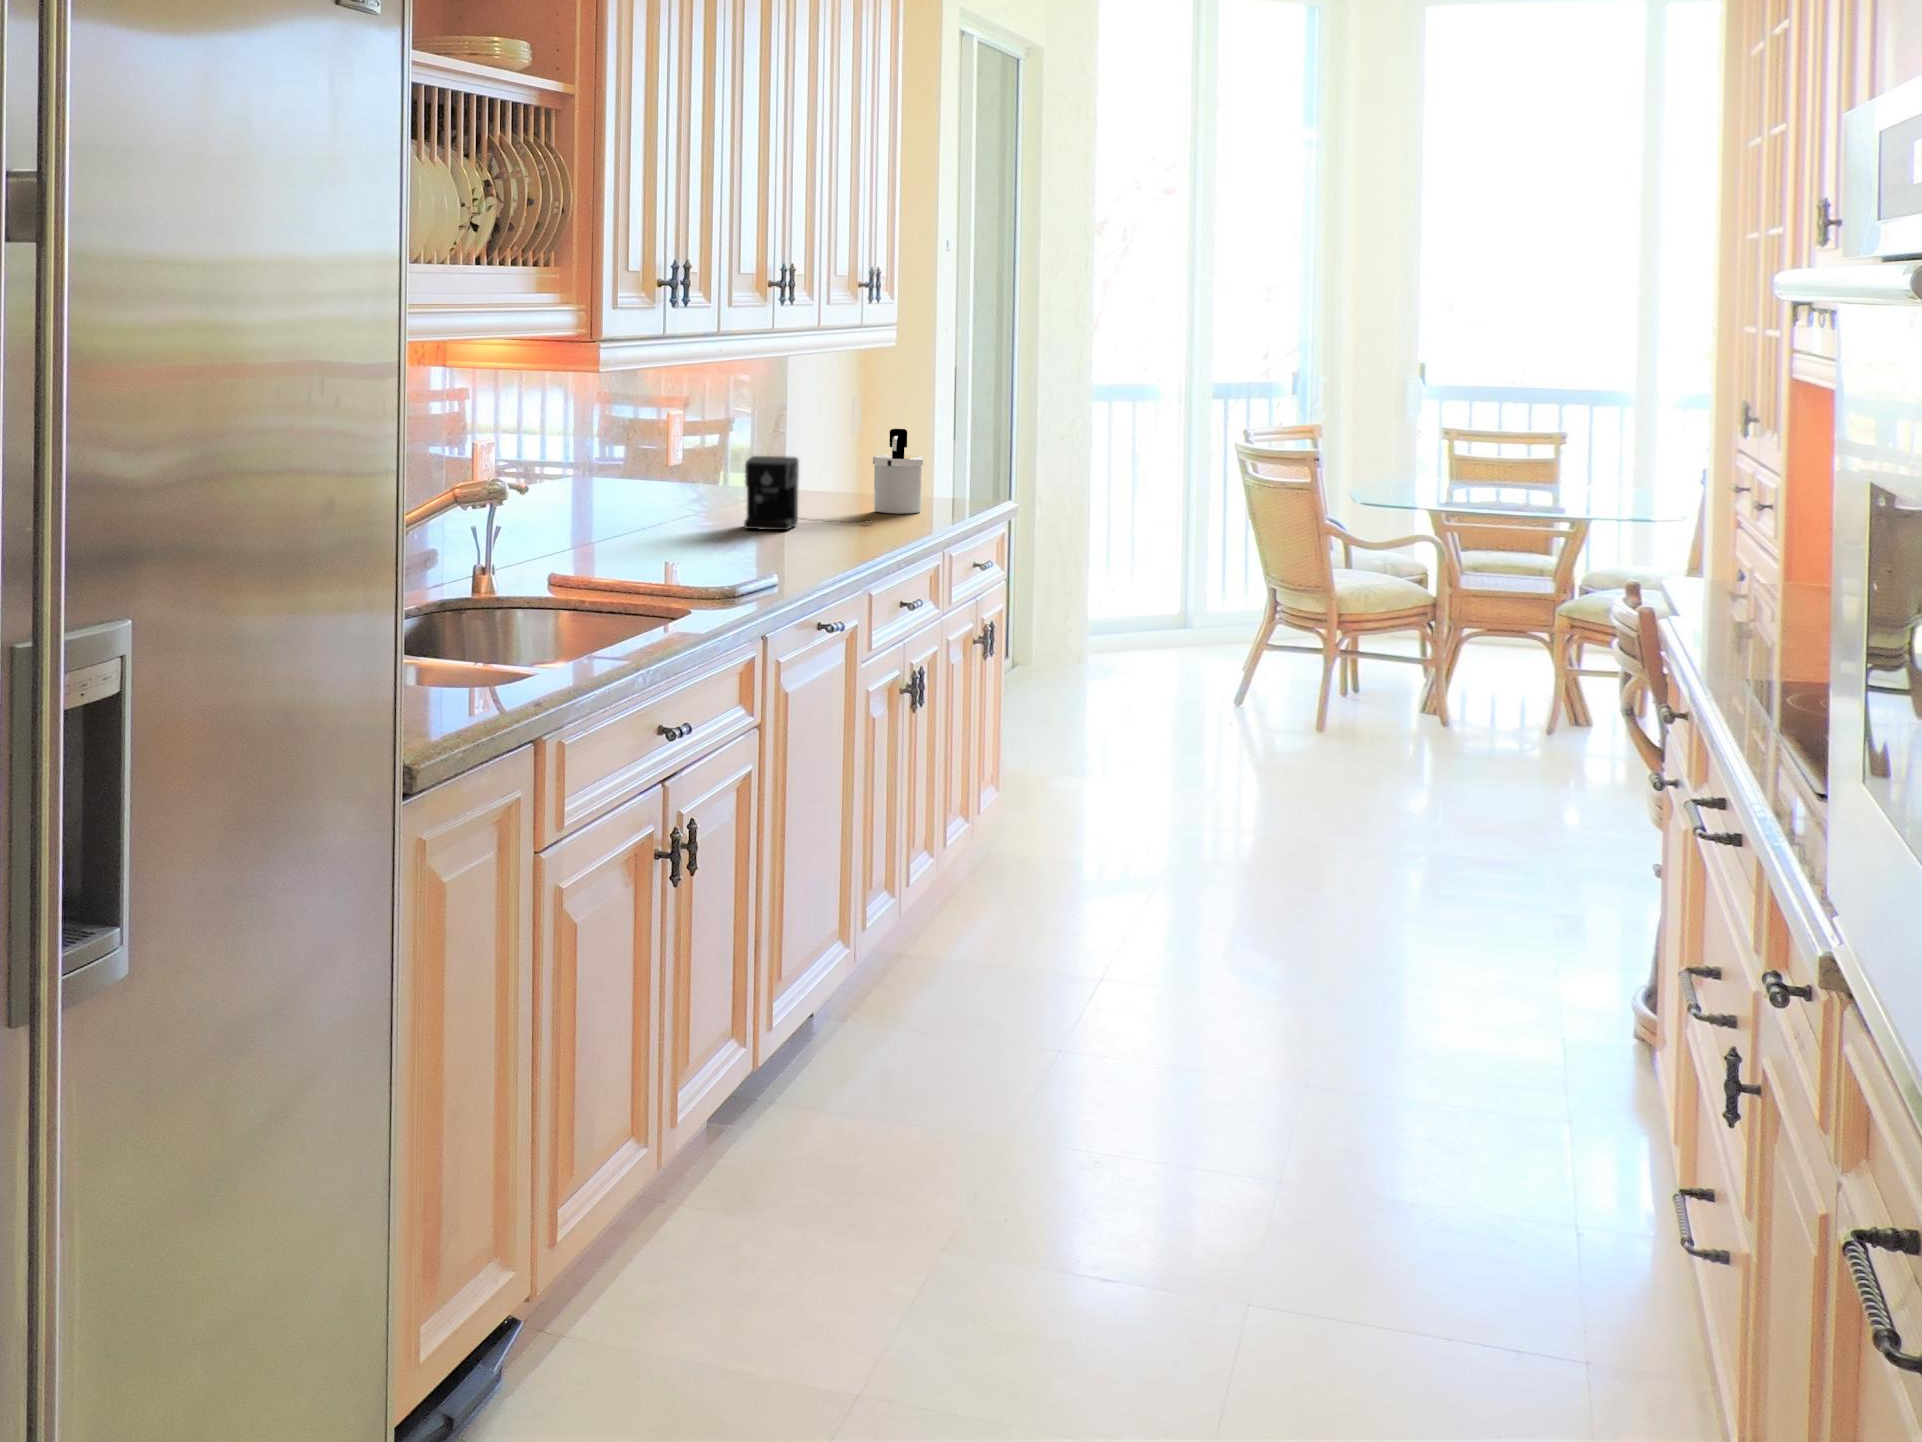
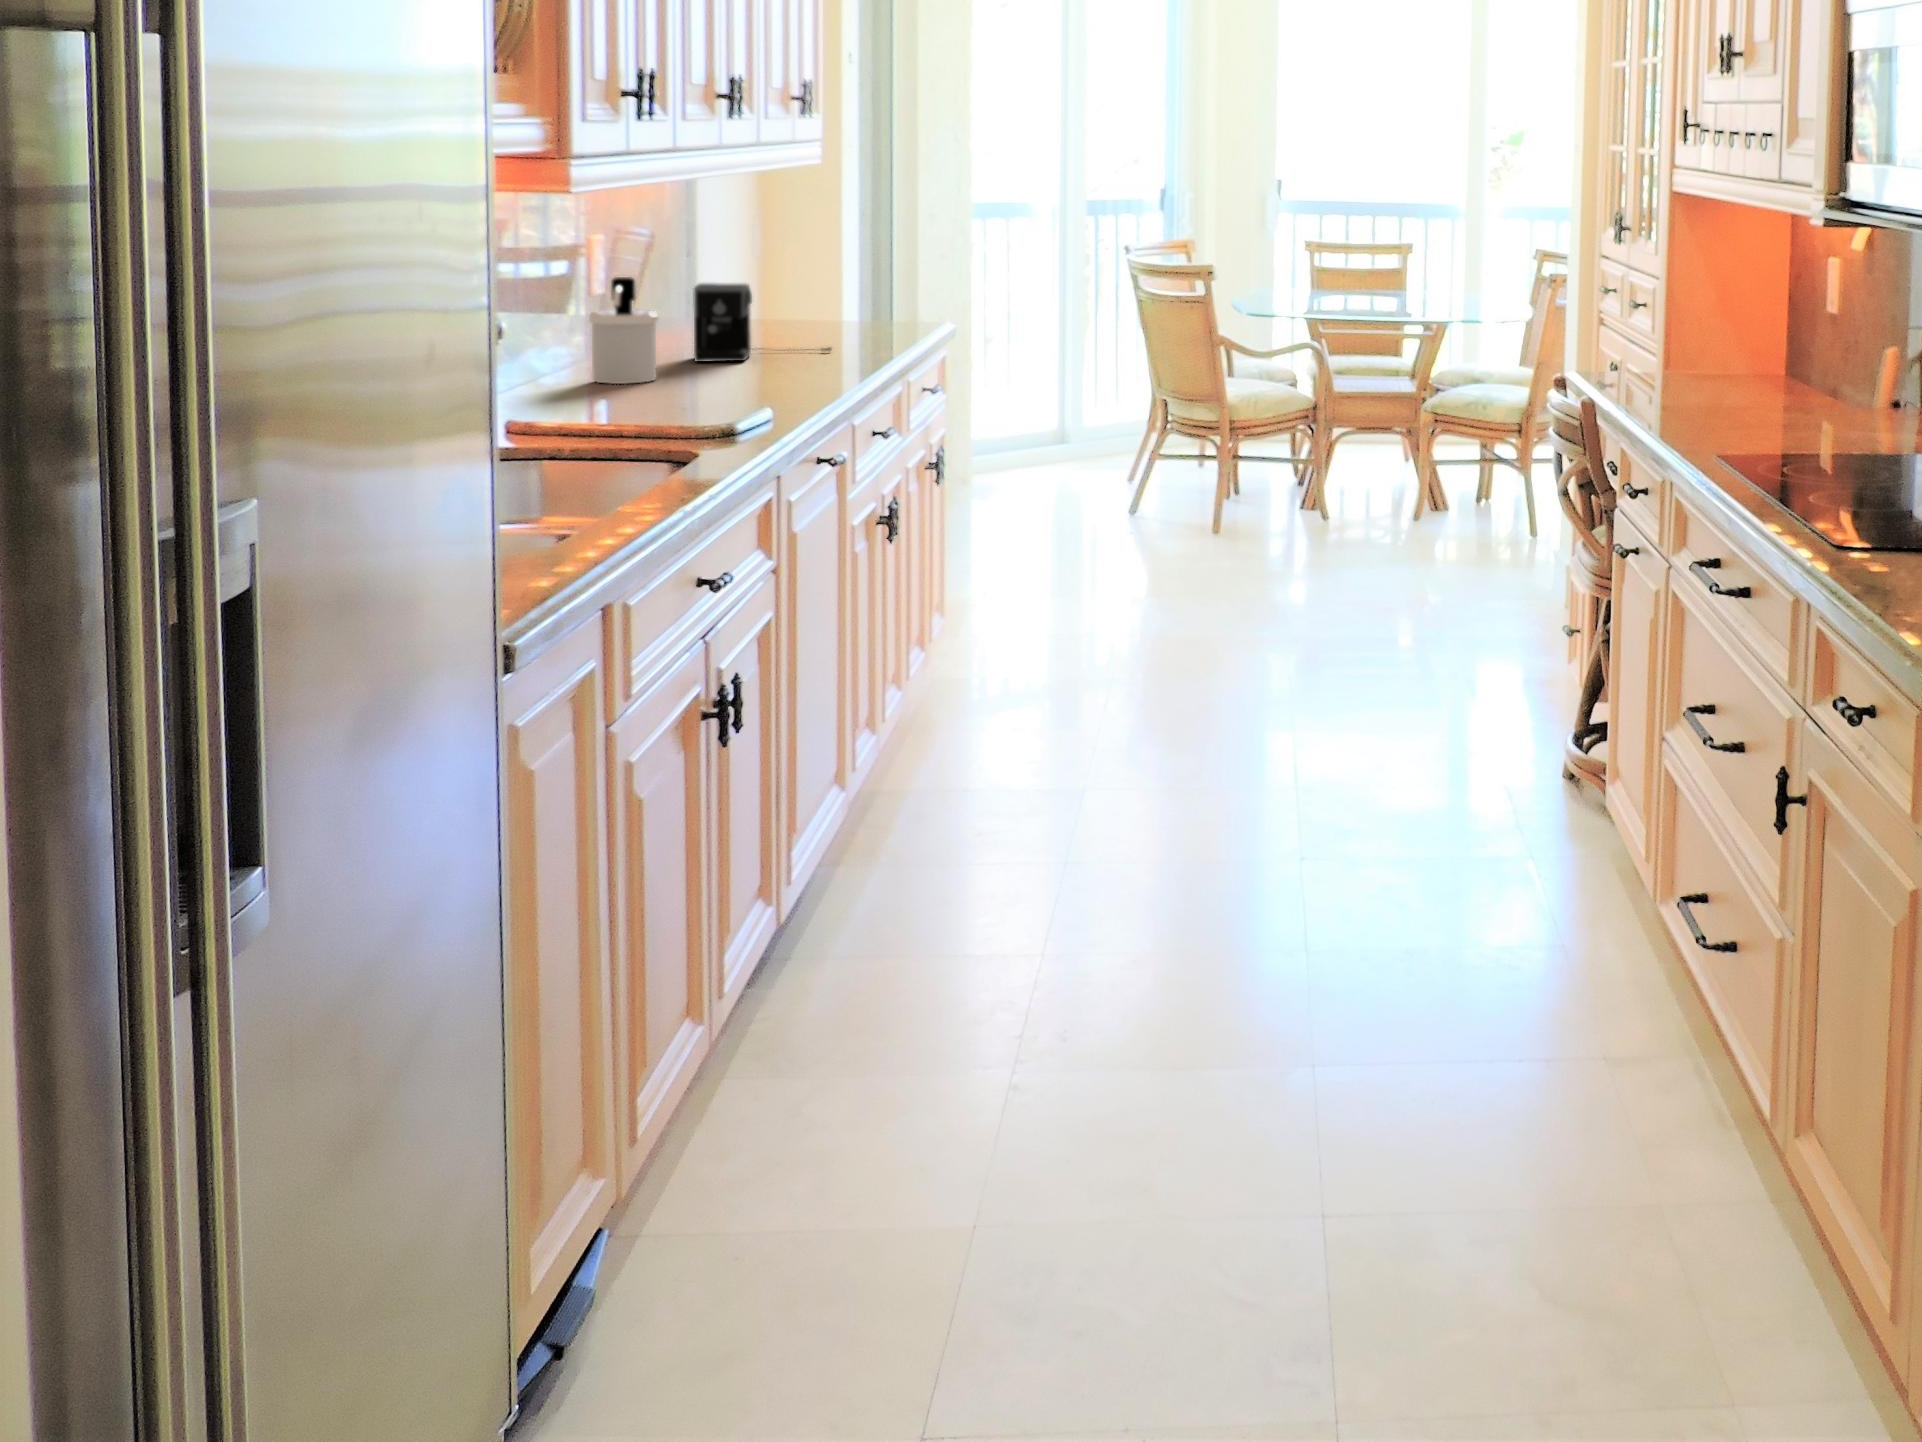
soap dispenser: present [873,429,923,514] -> present [589,277,658,384]

